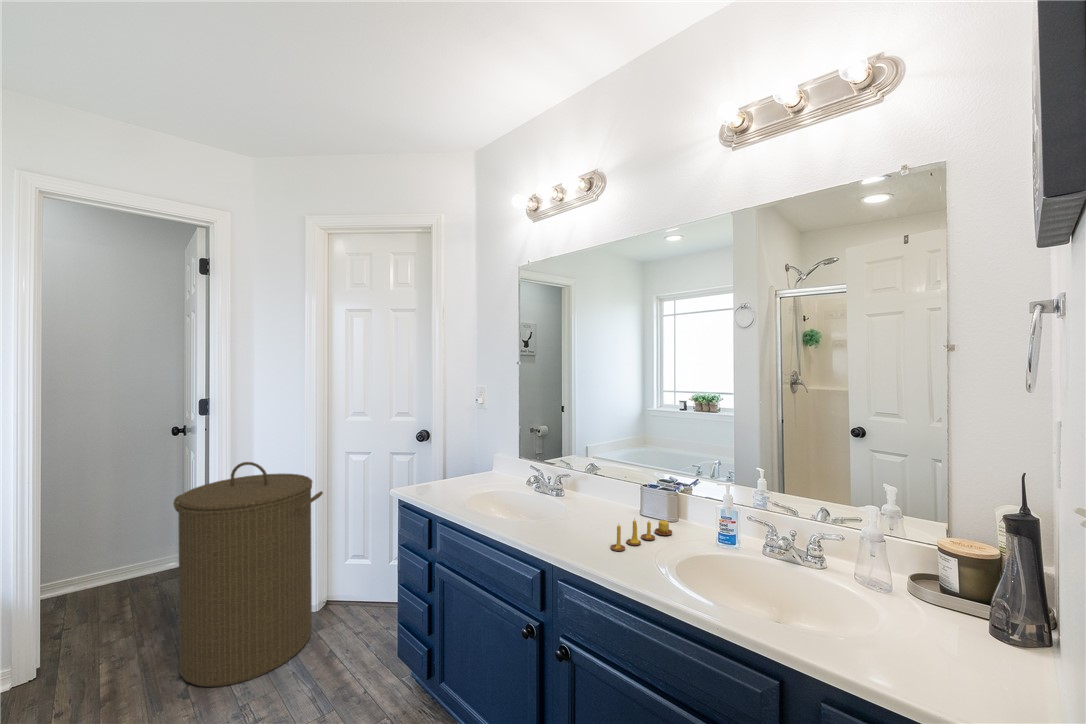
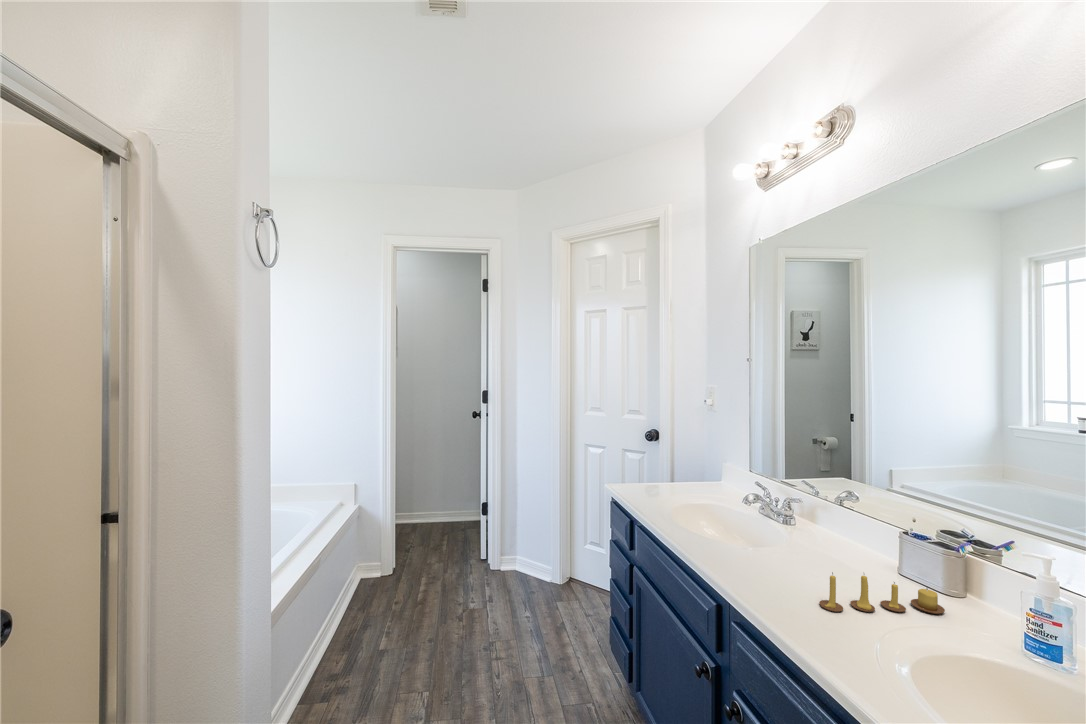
laundry hamper: present [174,462,323,687] -> none [460,443,559,623]

